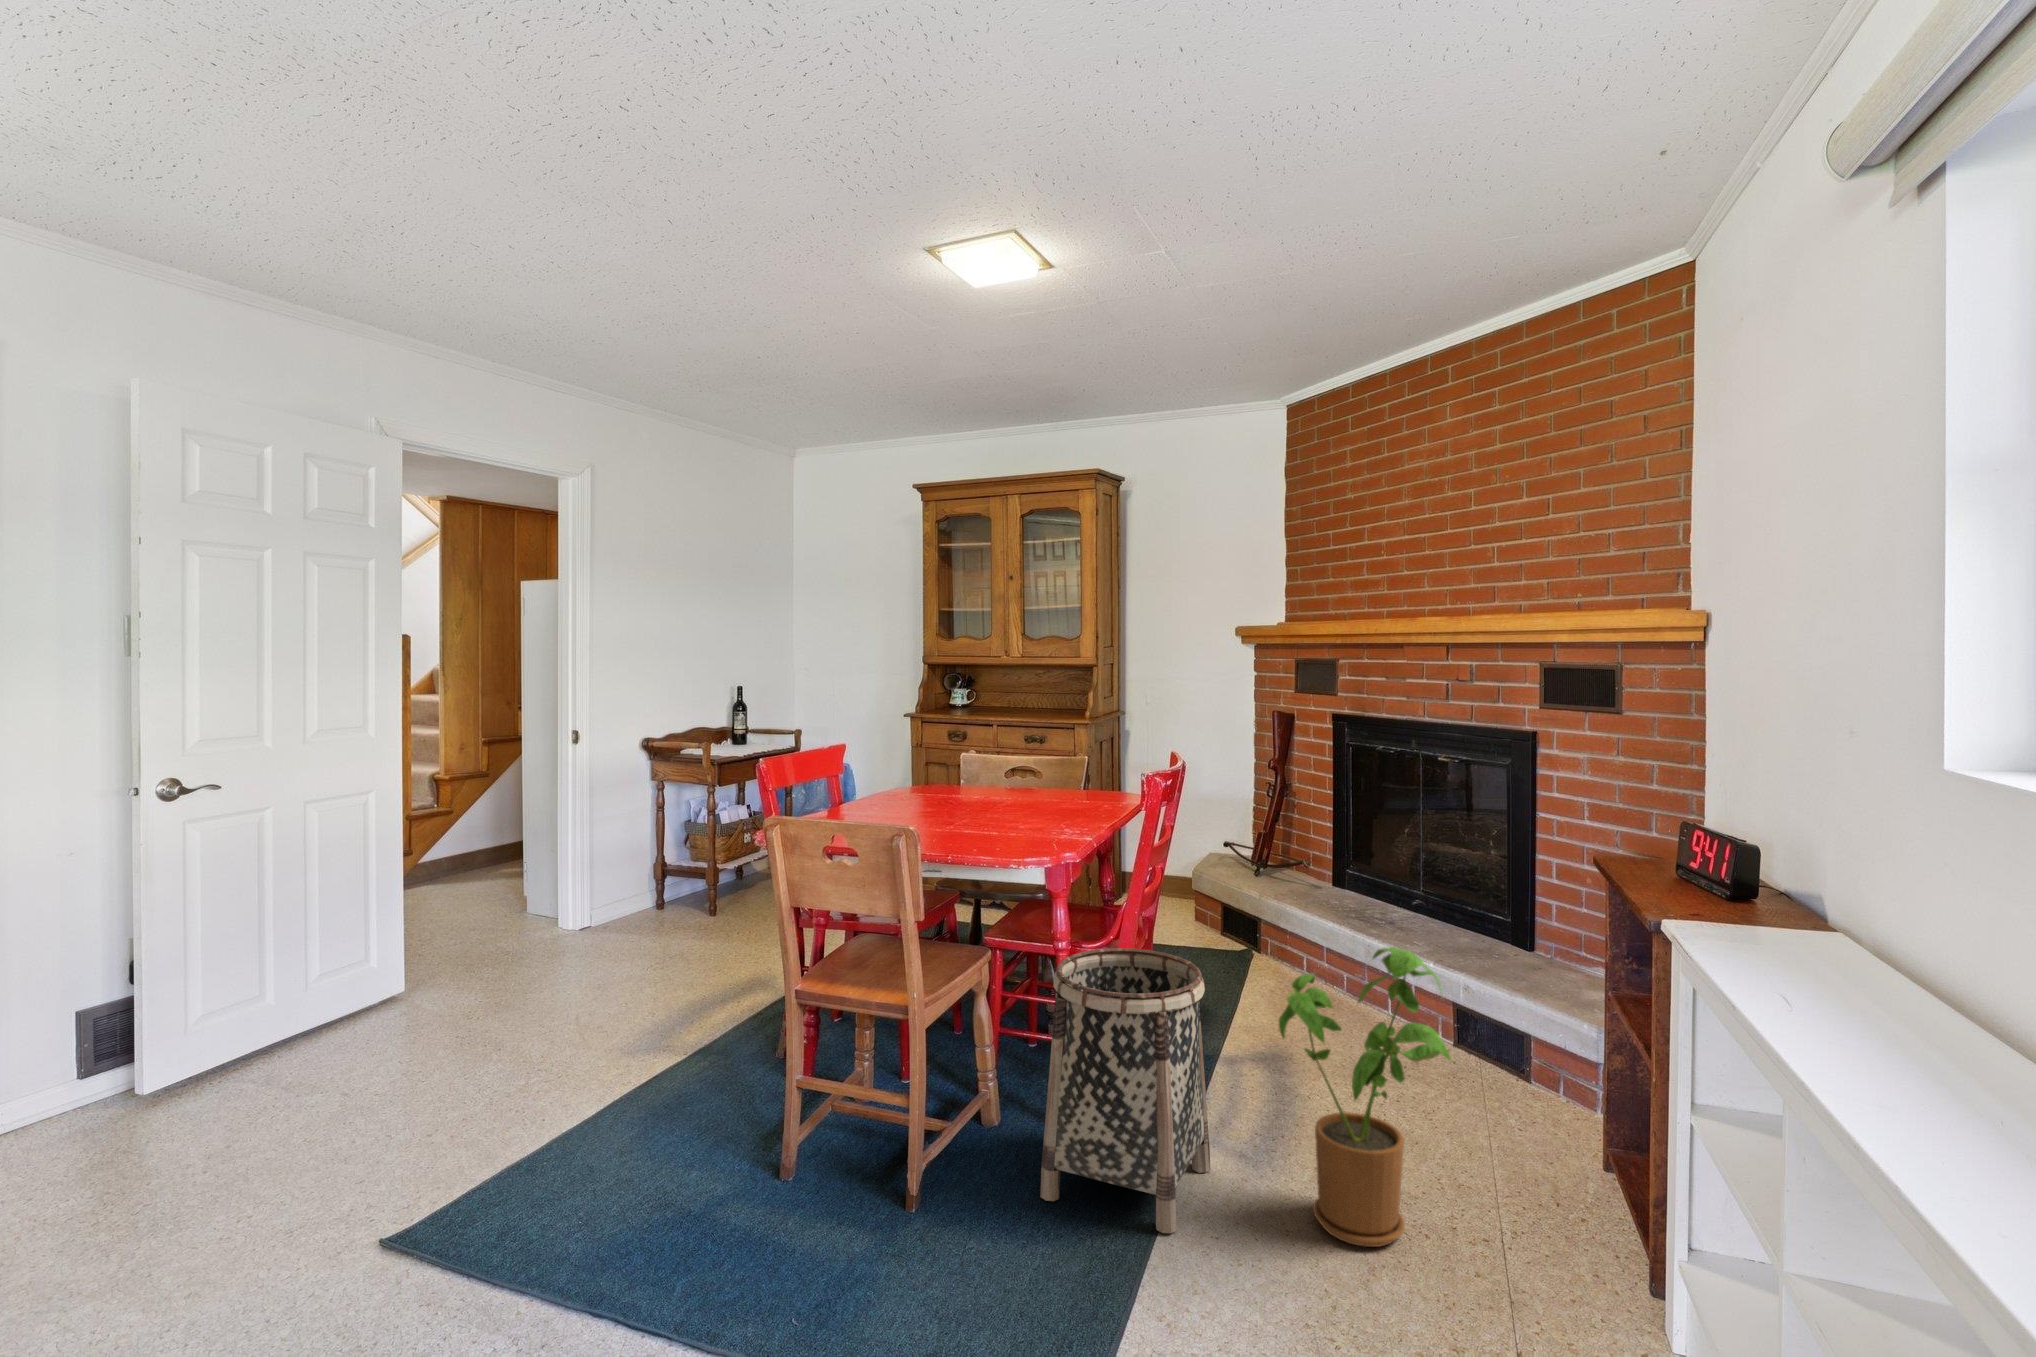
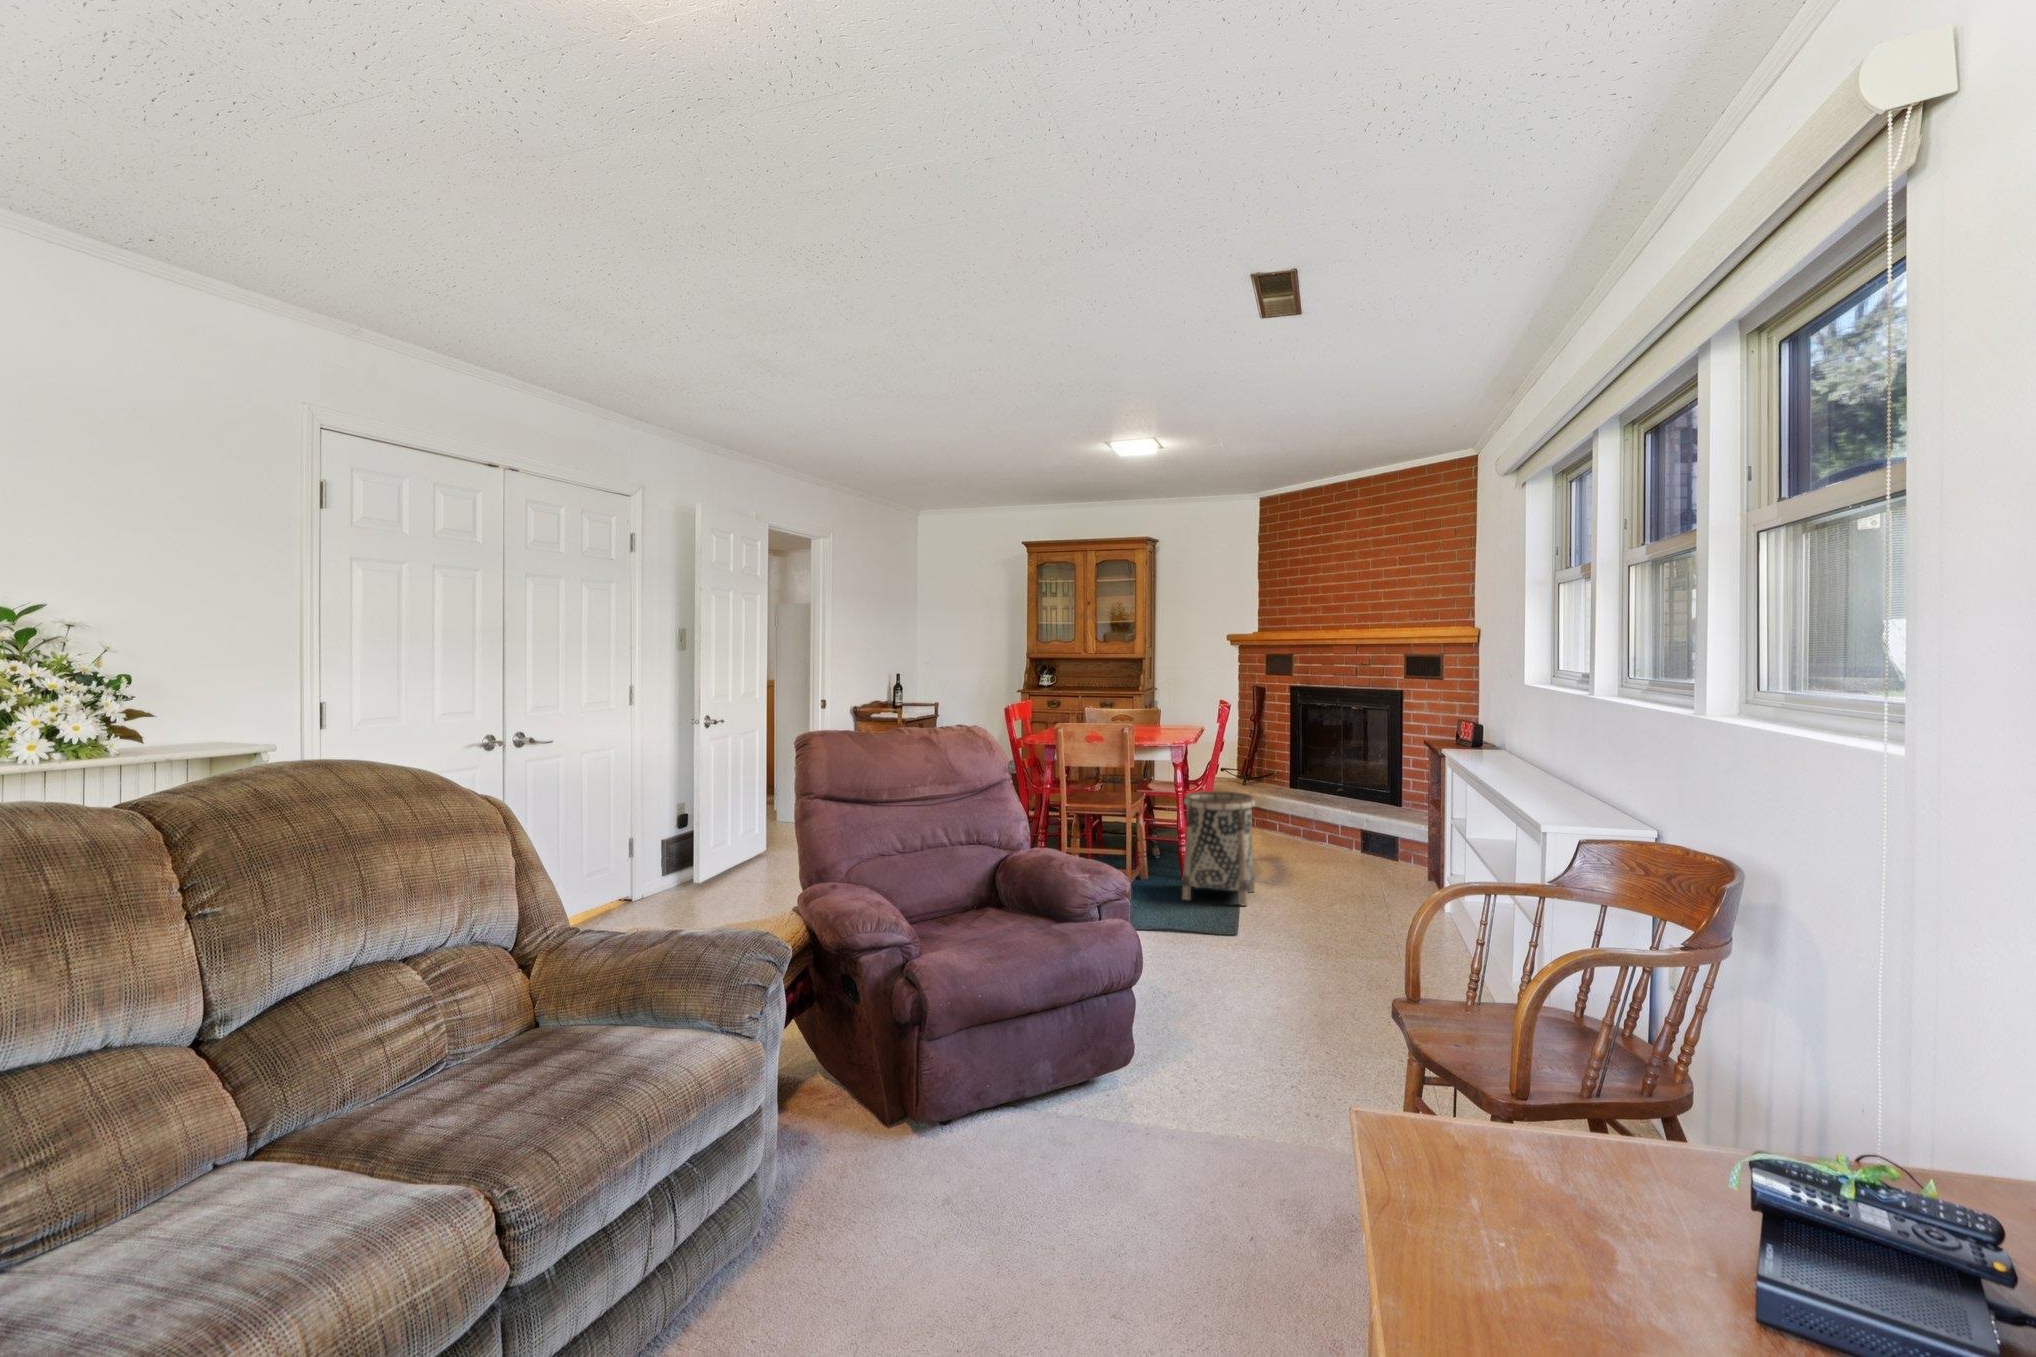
house plant: present [1279,947,1451,1247] -> none [1289,779,1367,906]

